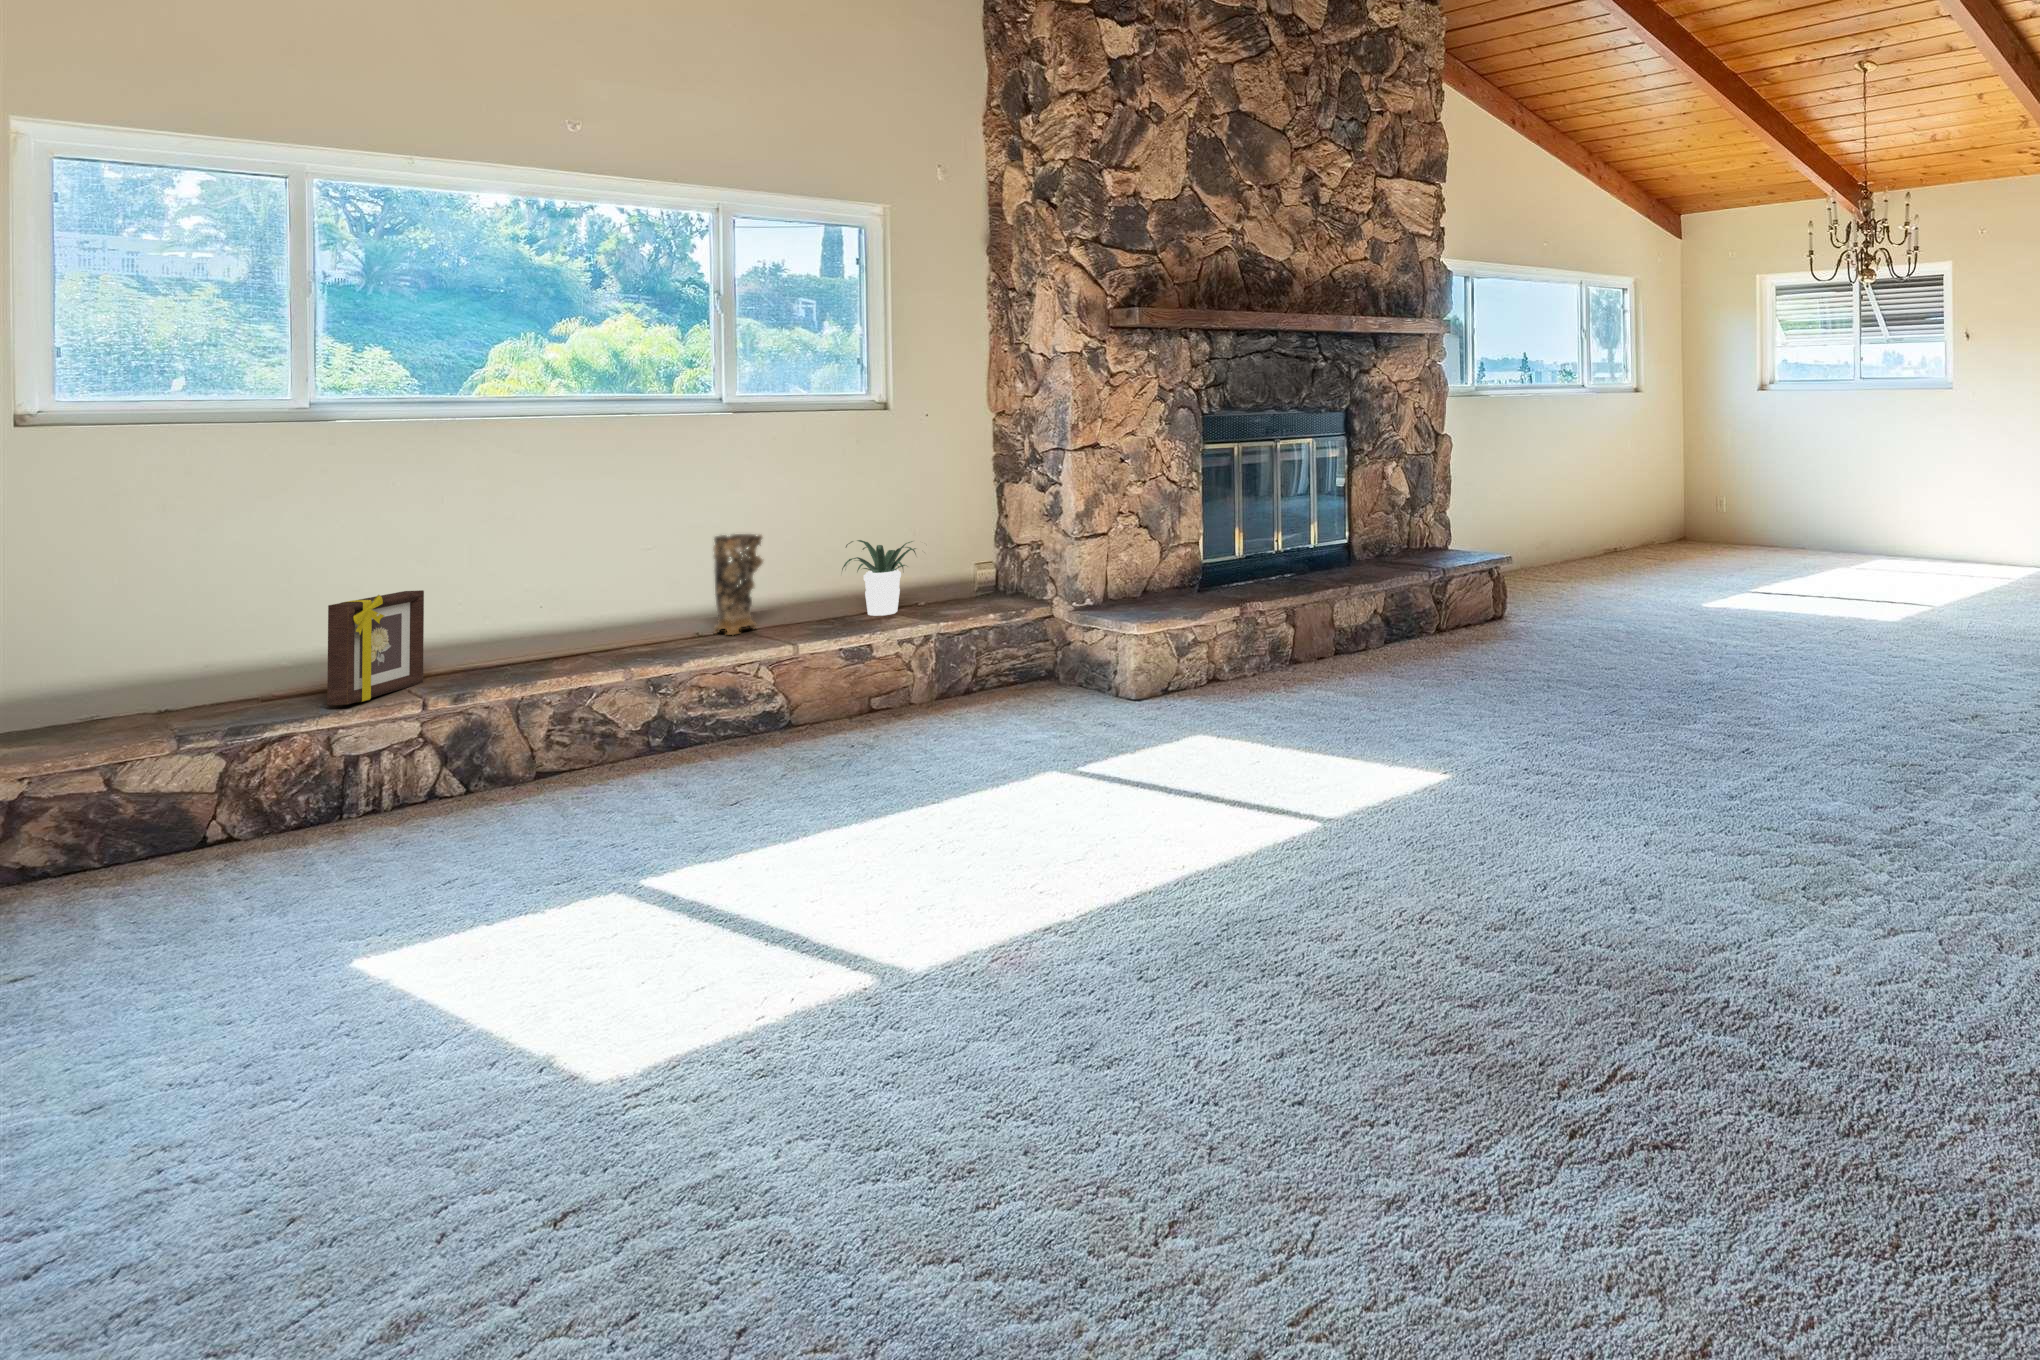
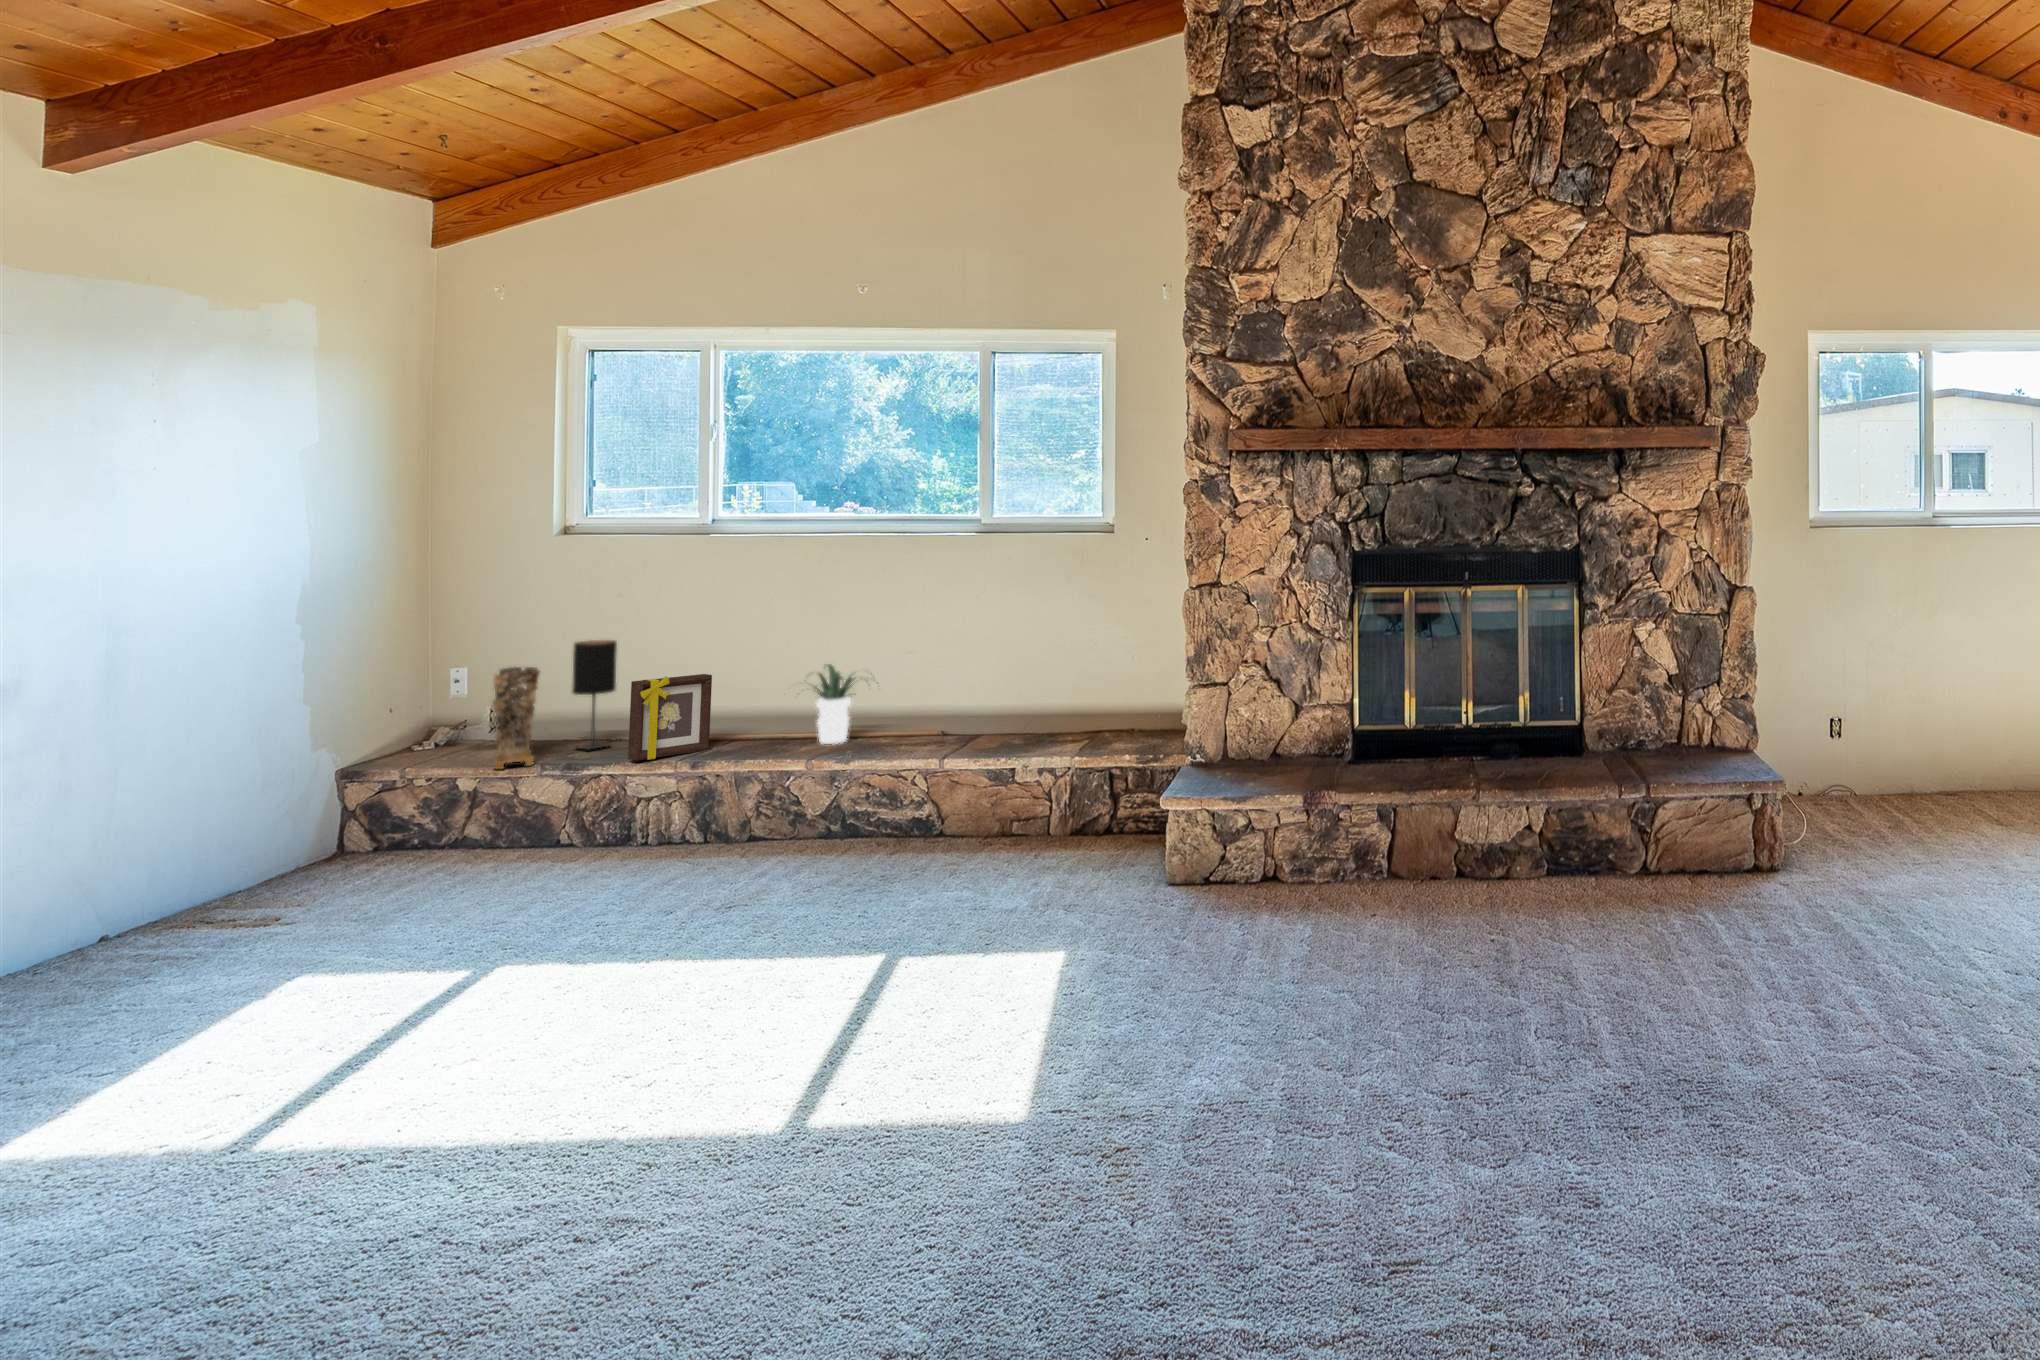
decorative vase: present [713,534,763,635] -> present [492,667,540,769]
potted plant: present [842,540,916,616] -> present [810,664,868,744]
table lamp: none [163,562,240,713] -> present [572,640,617,750]

